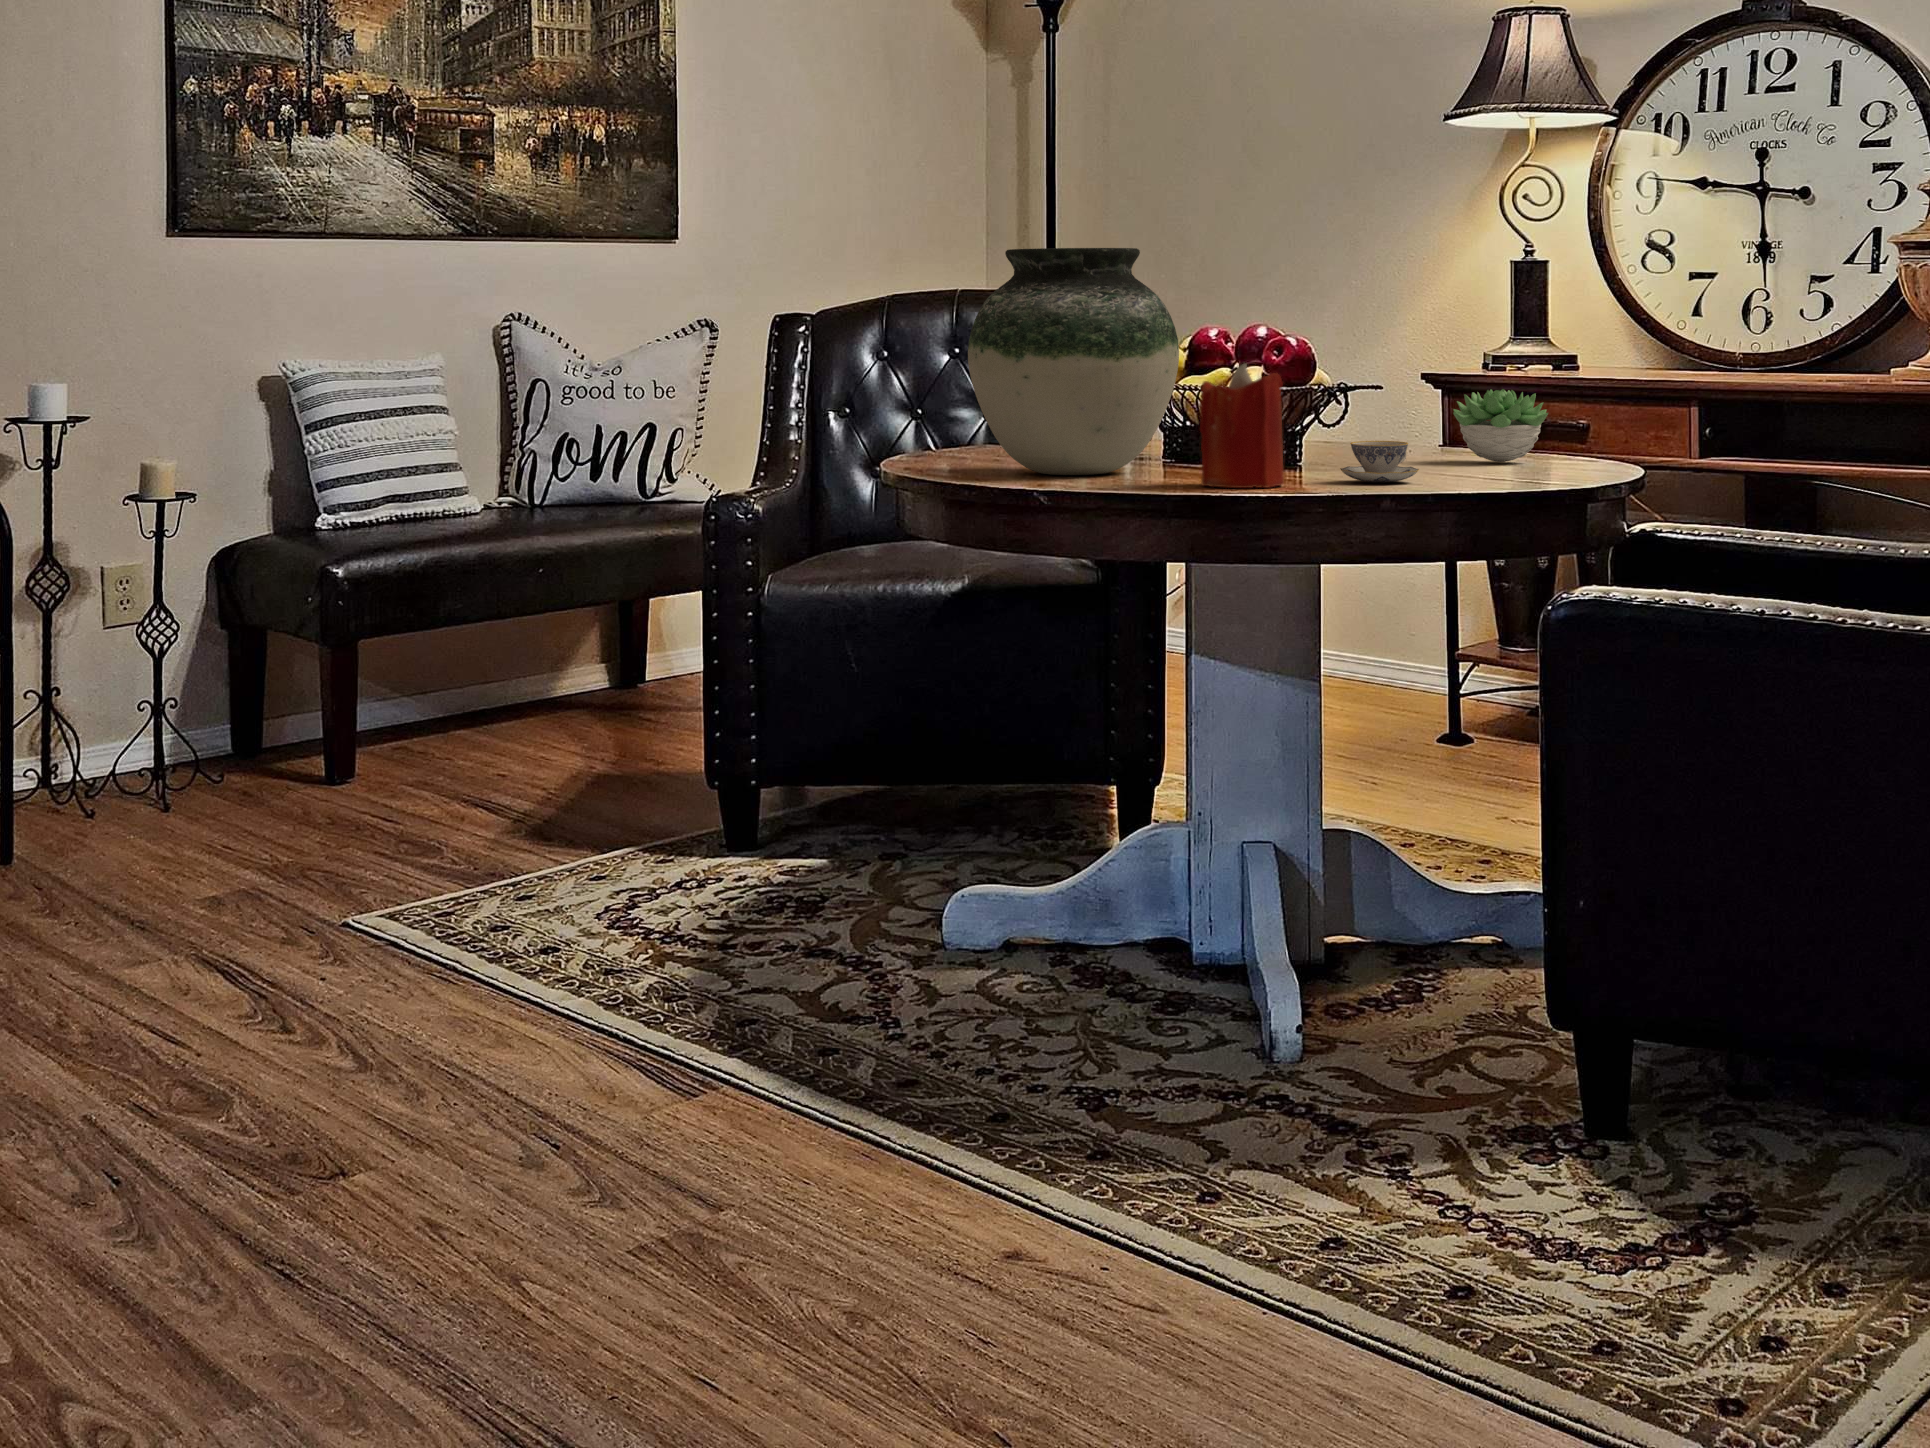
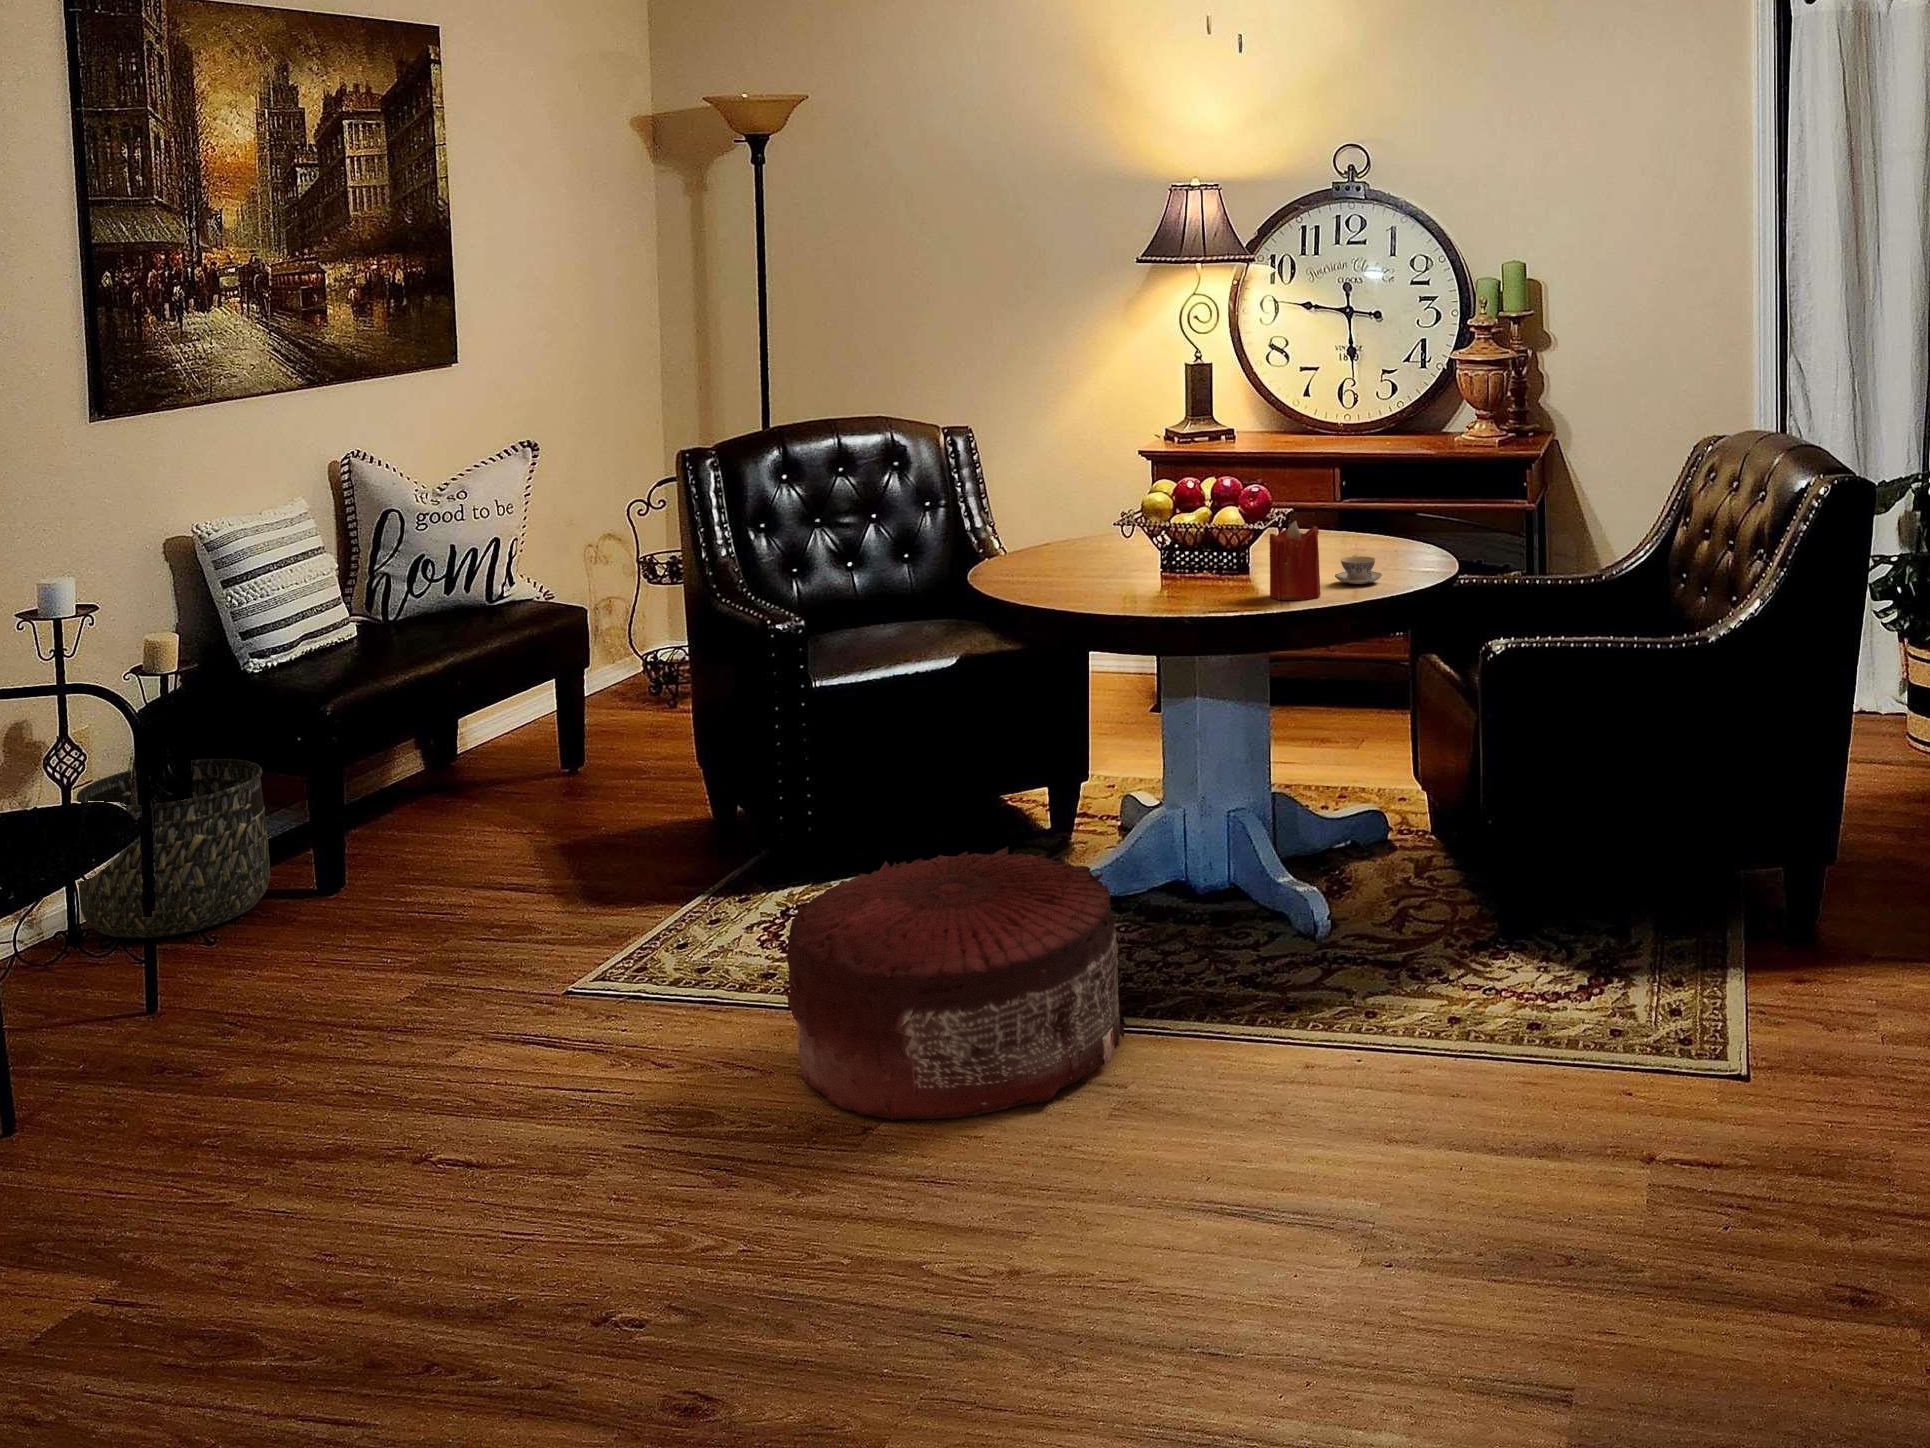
vase: present [968,248,1179,475] -> none [1077,440,1216,595]
succulent plant: present [1453,389,1548,462] -> none [1326,504,1392,550]
basket: none [77,617,279,798] -> present [76,759,270,938]
pouf: none [333,805,852,1194] -> present [787,847,1126,1120]

